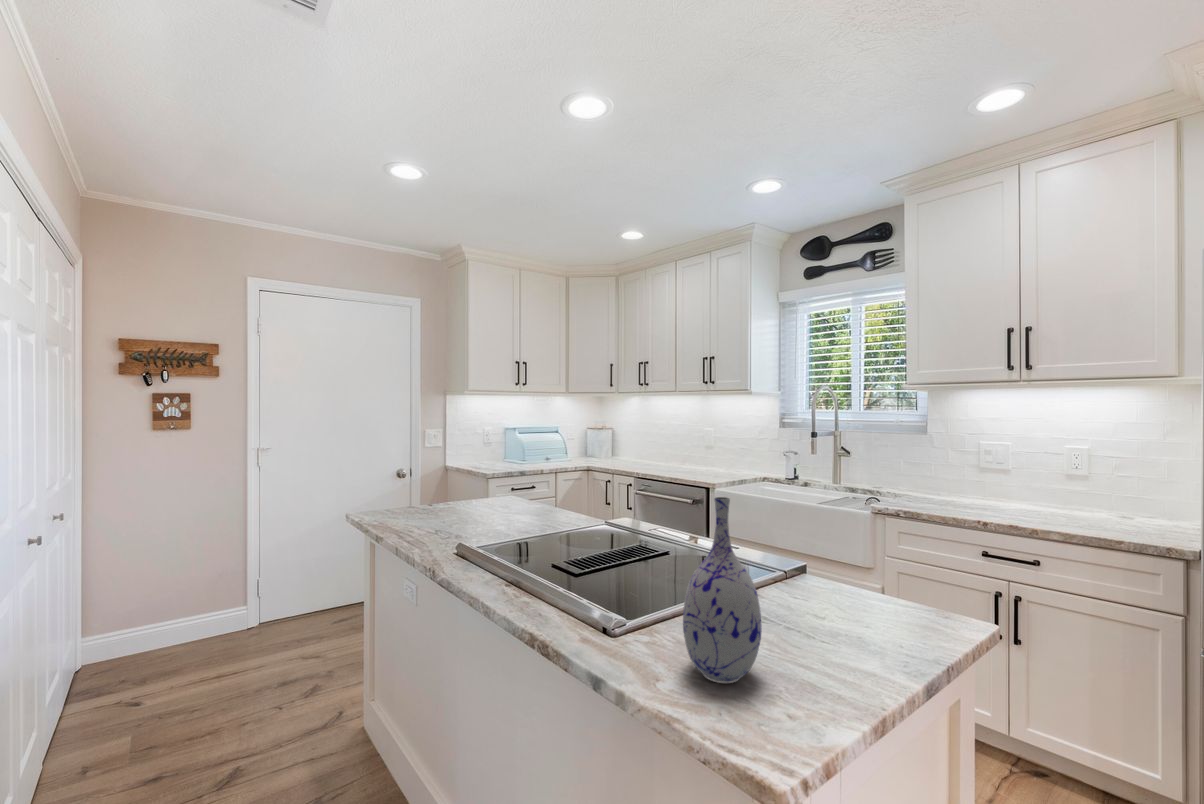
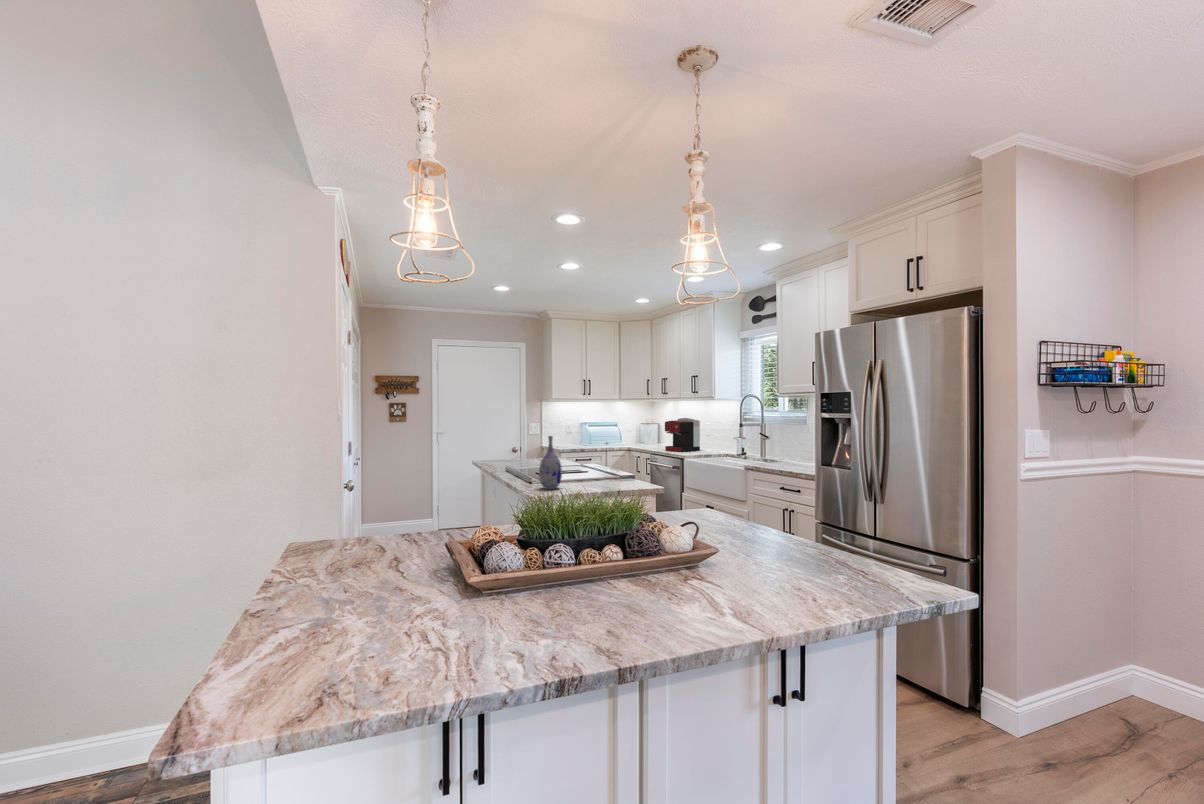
coffee maker: none [651,421,701,473] -> present [665,418,700,452]

